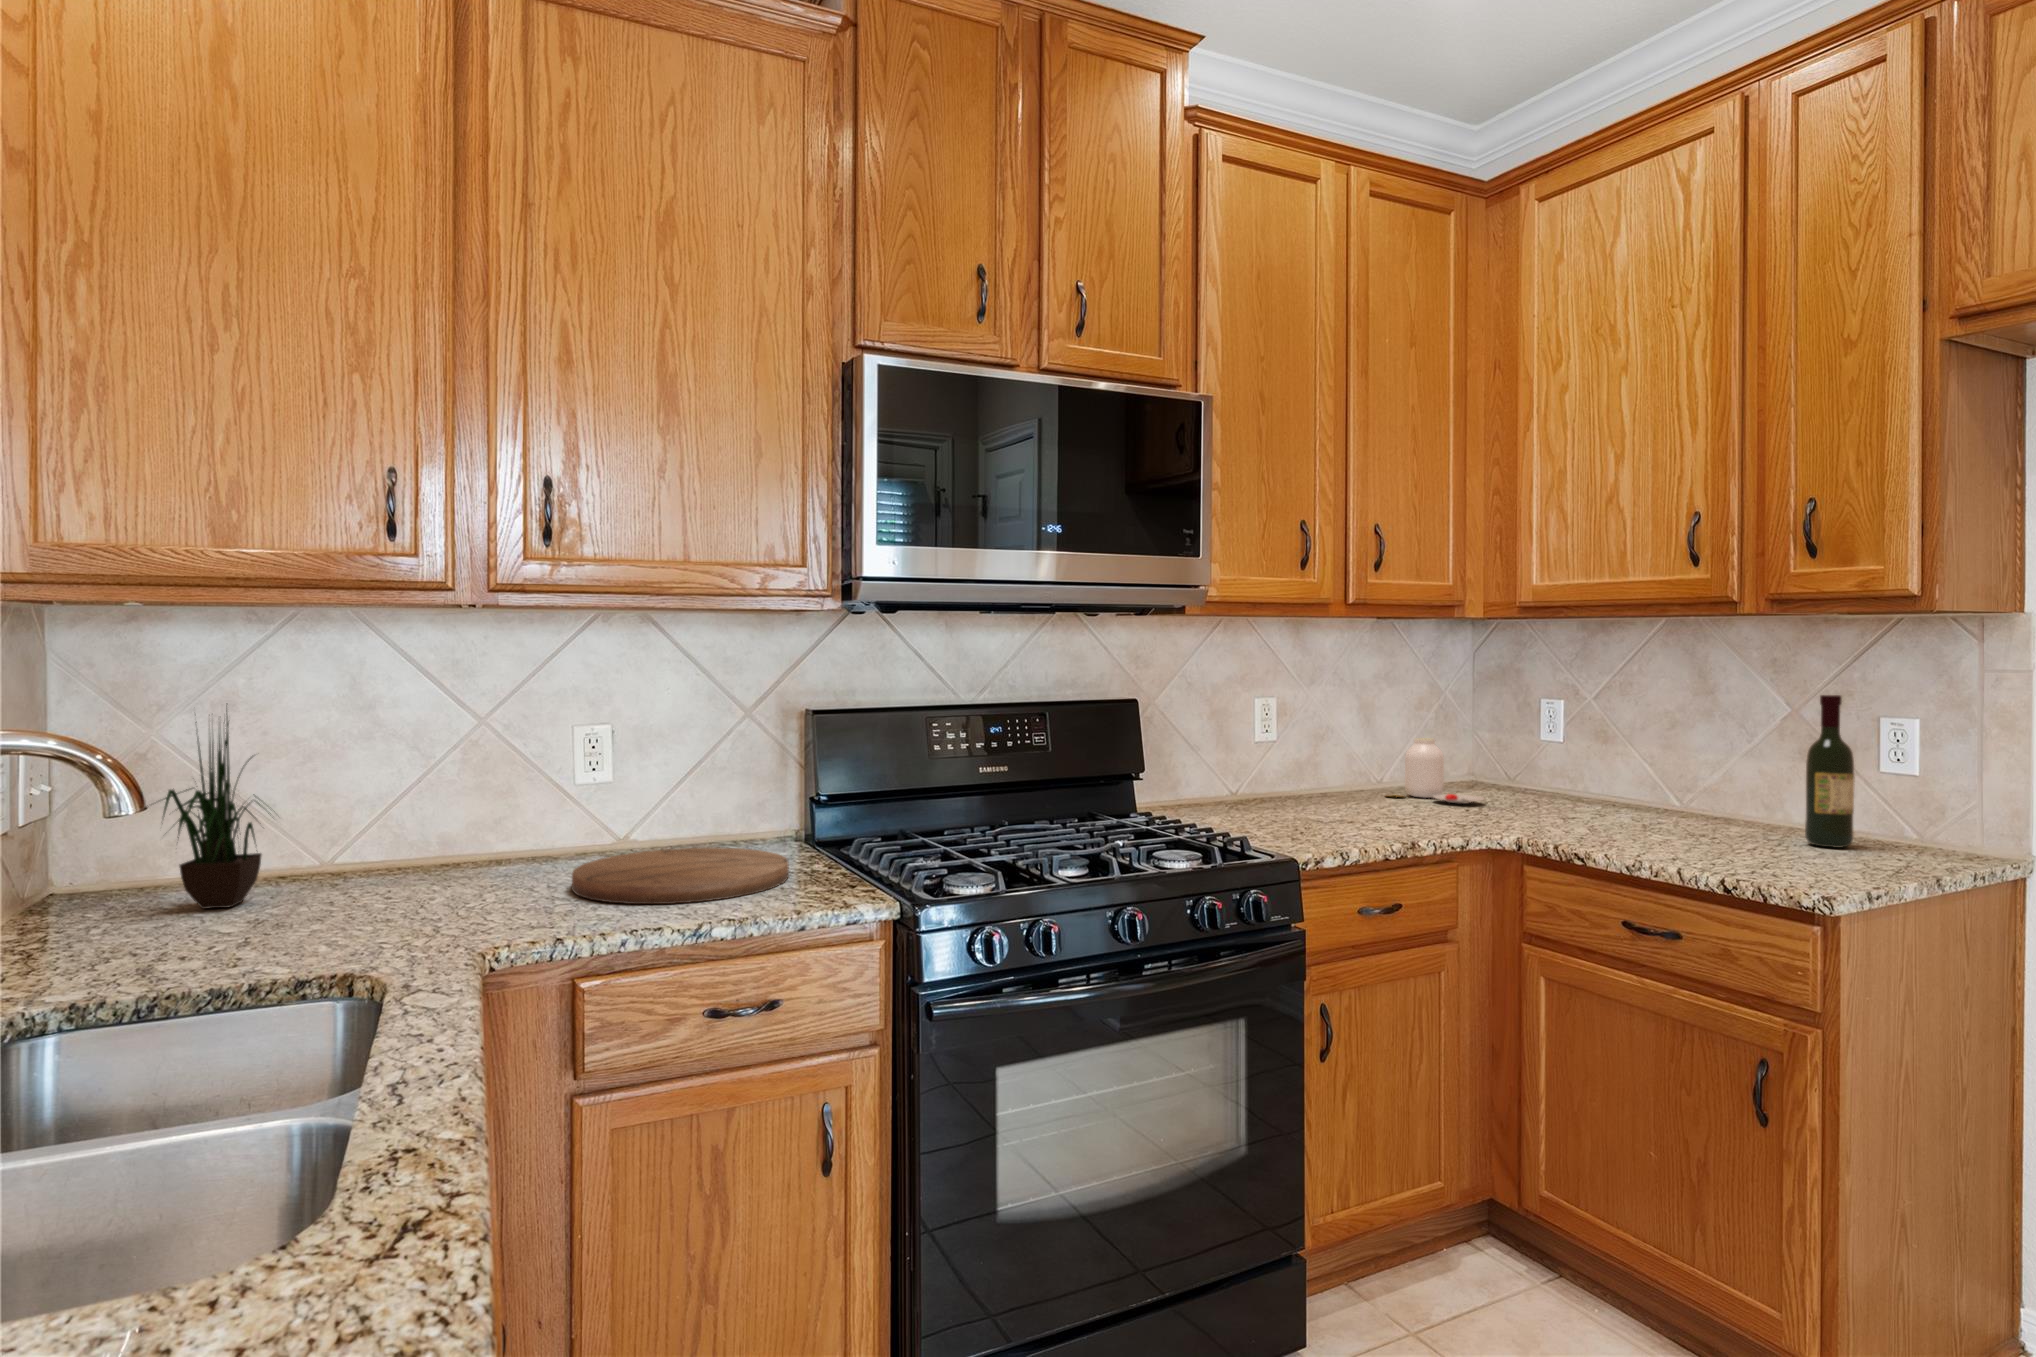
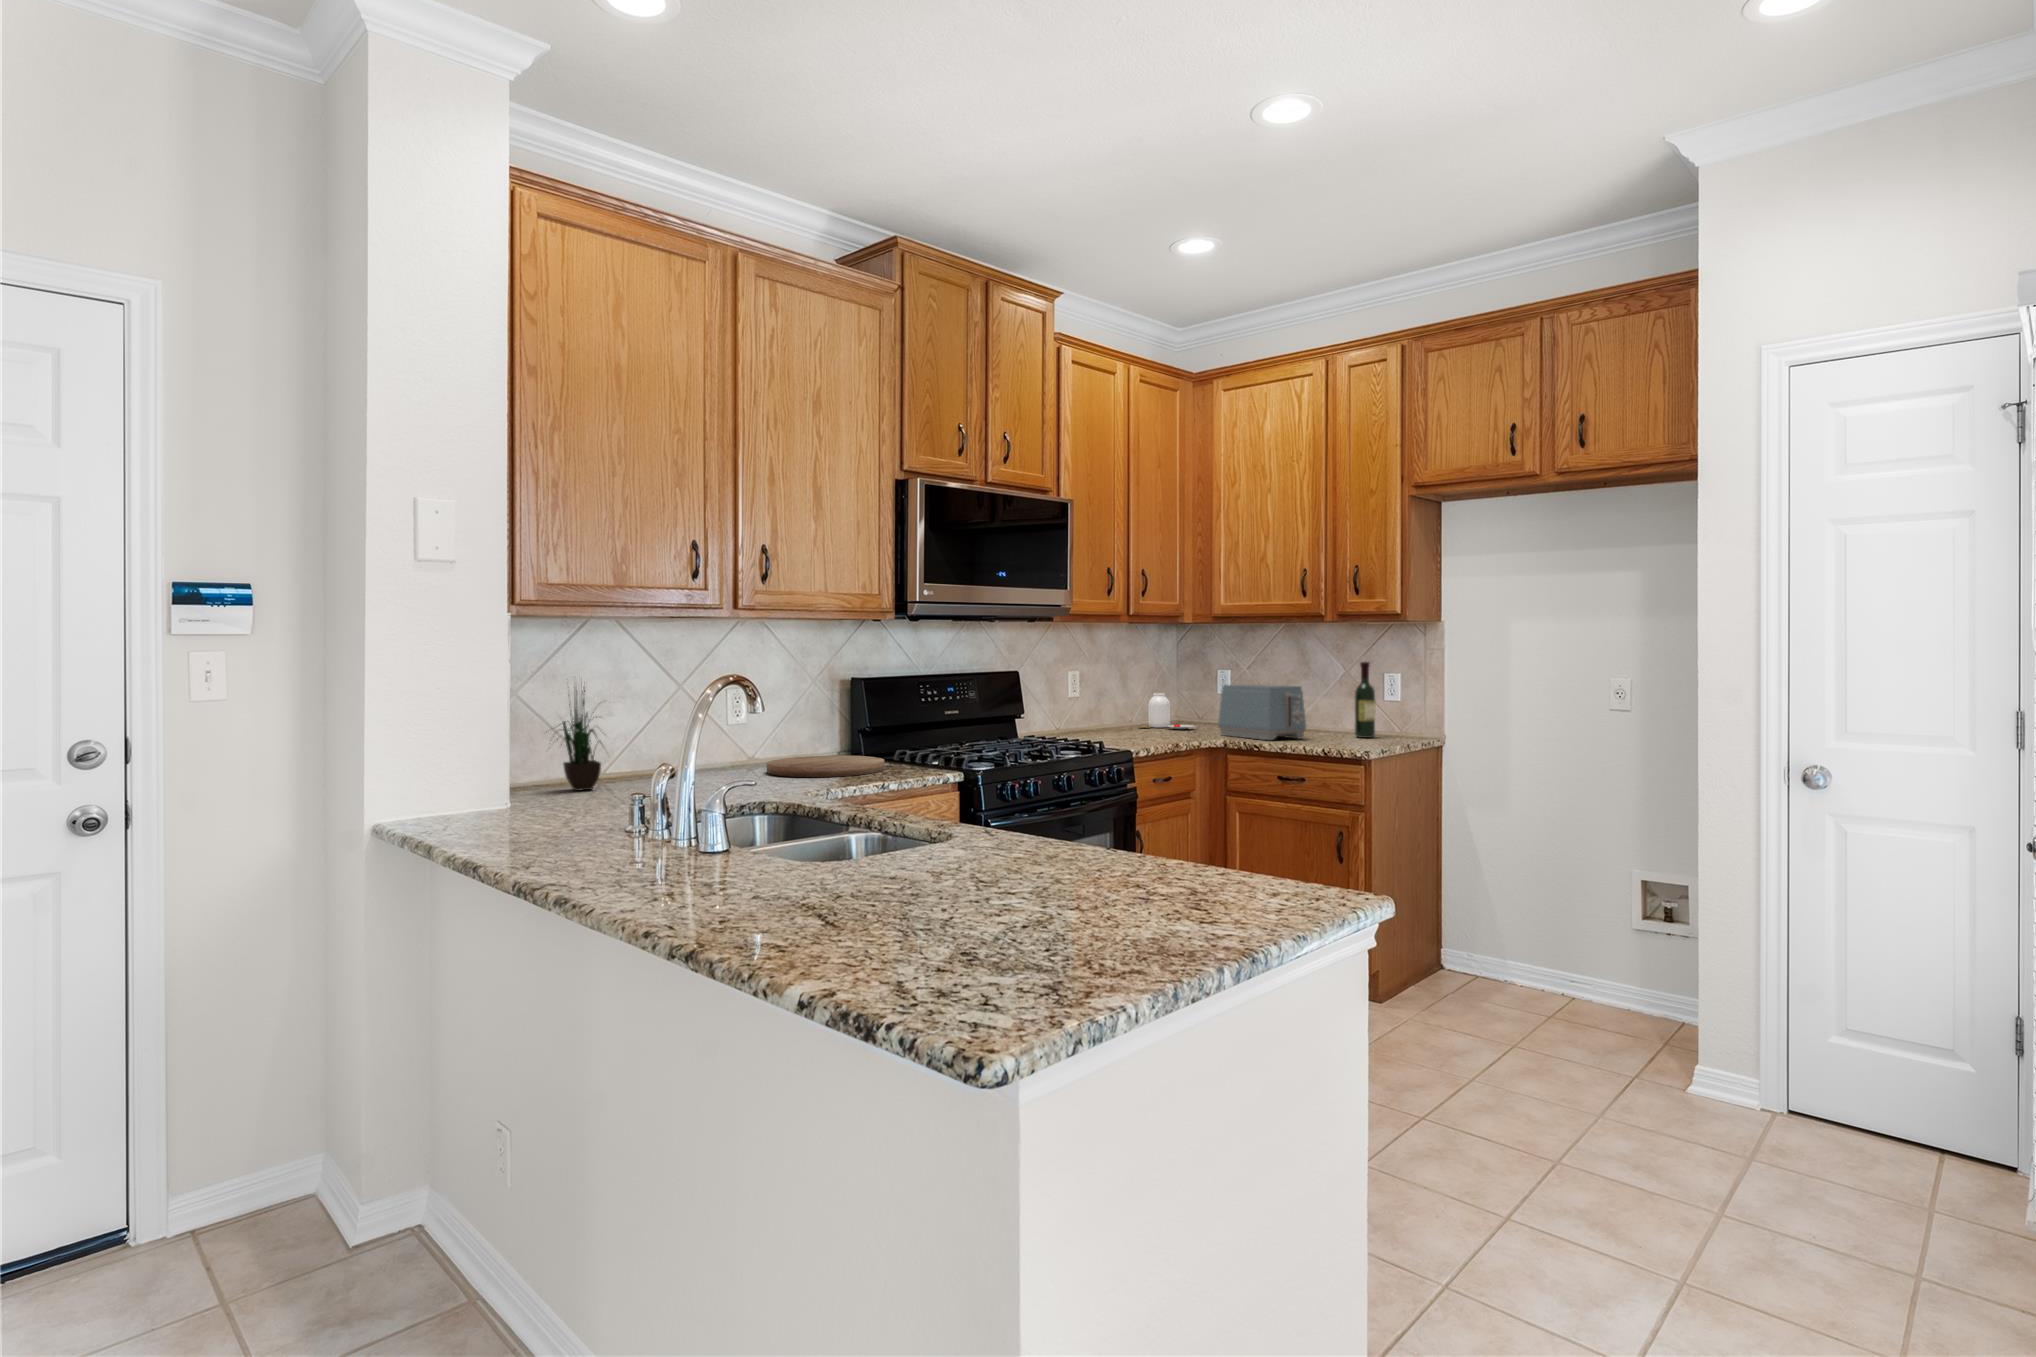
toaster: none [1515,731,1693,845] -> present [1218,684,1306,740]

